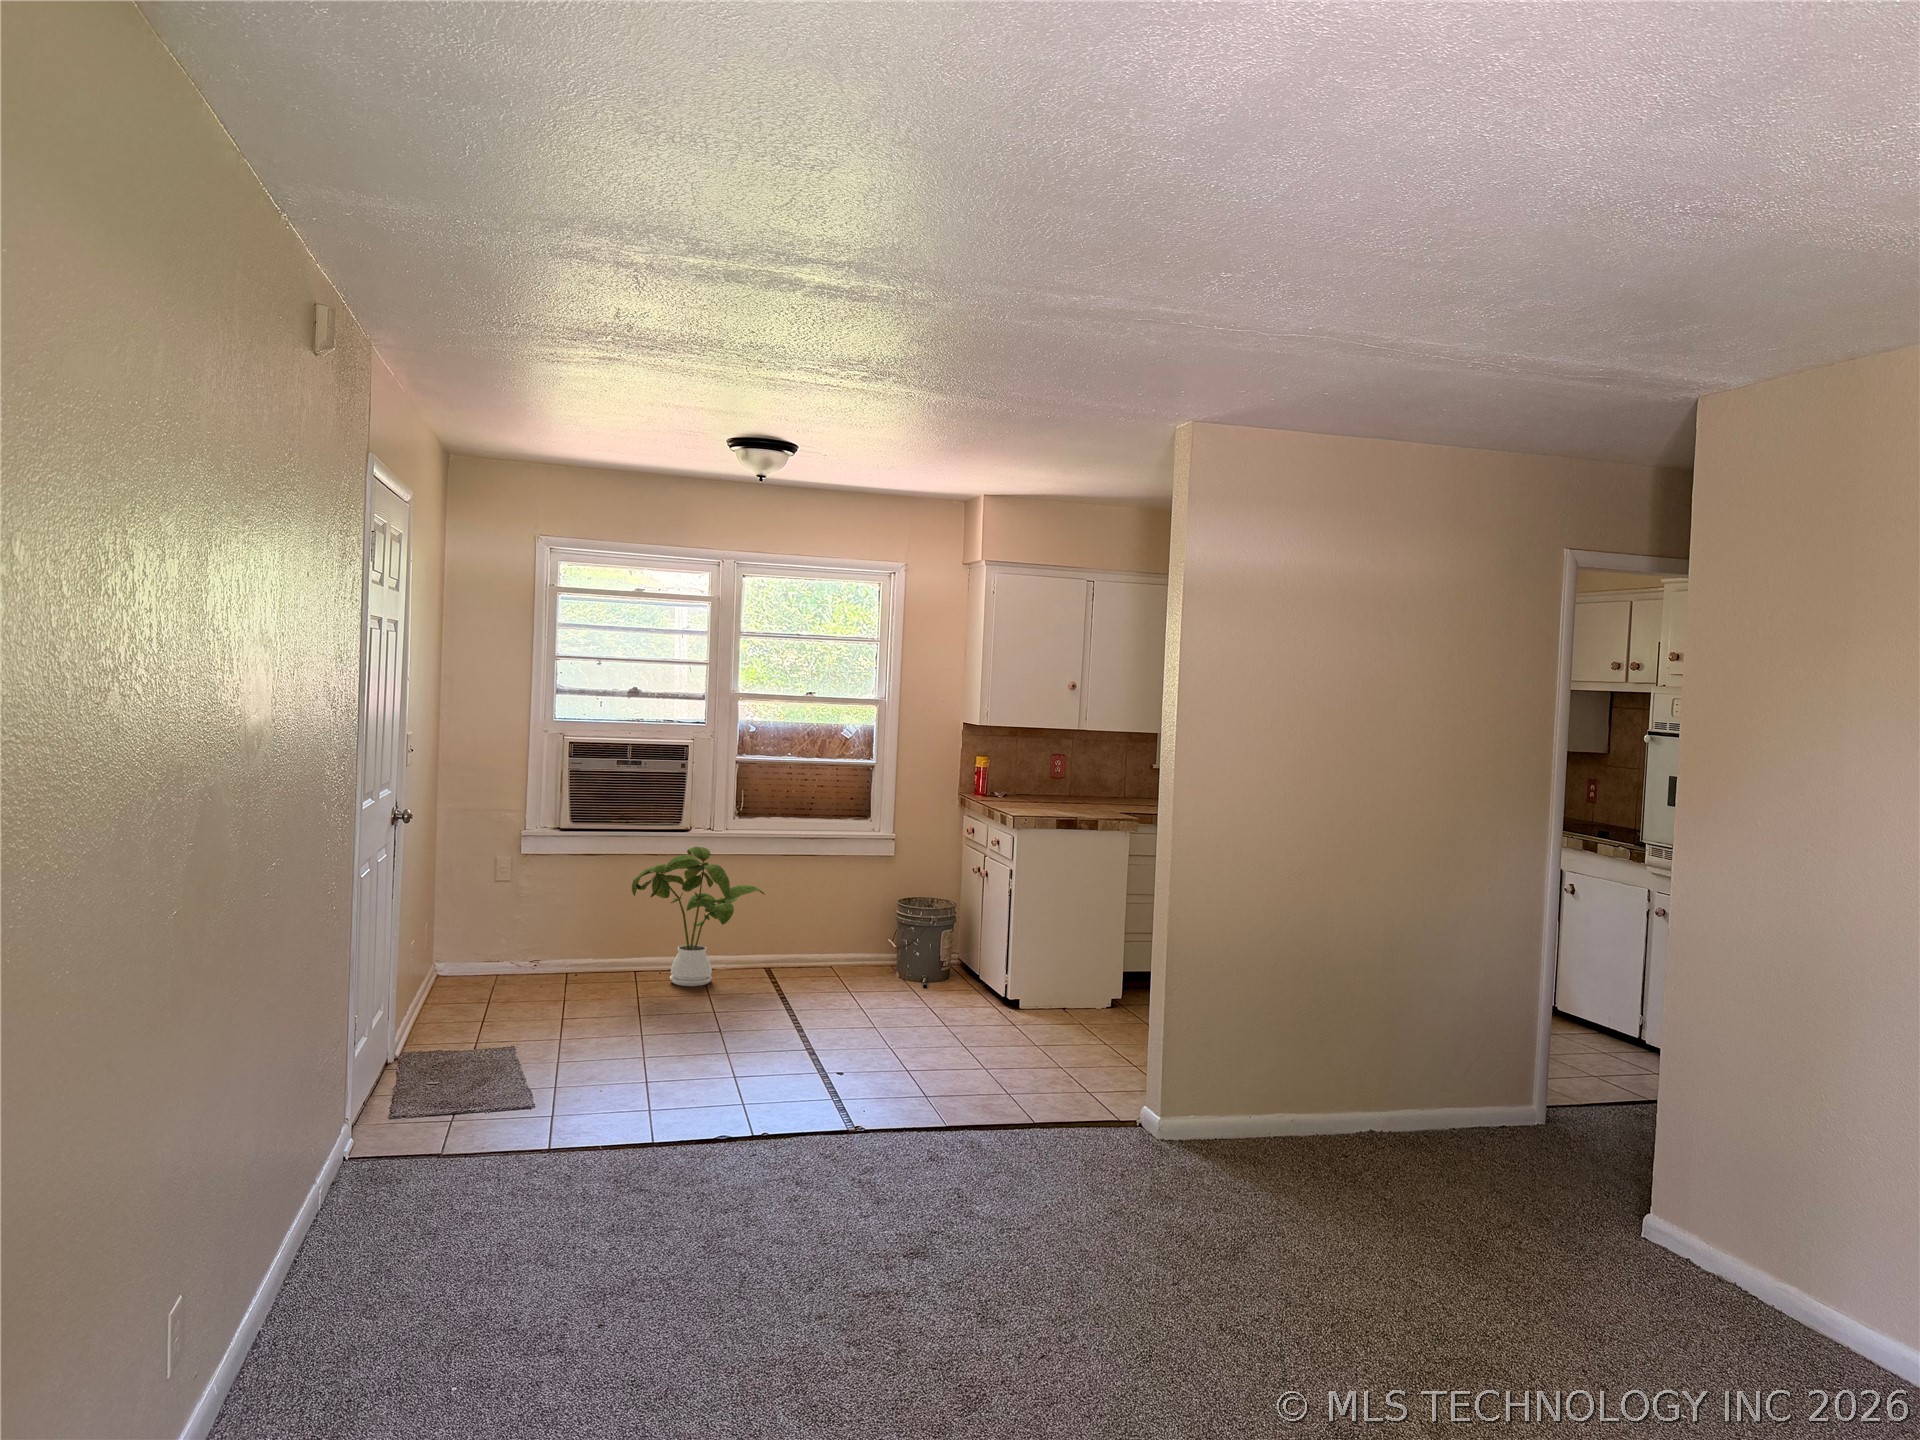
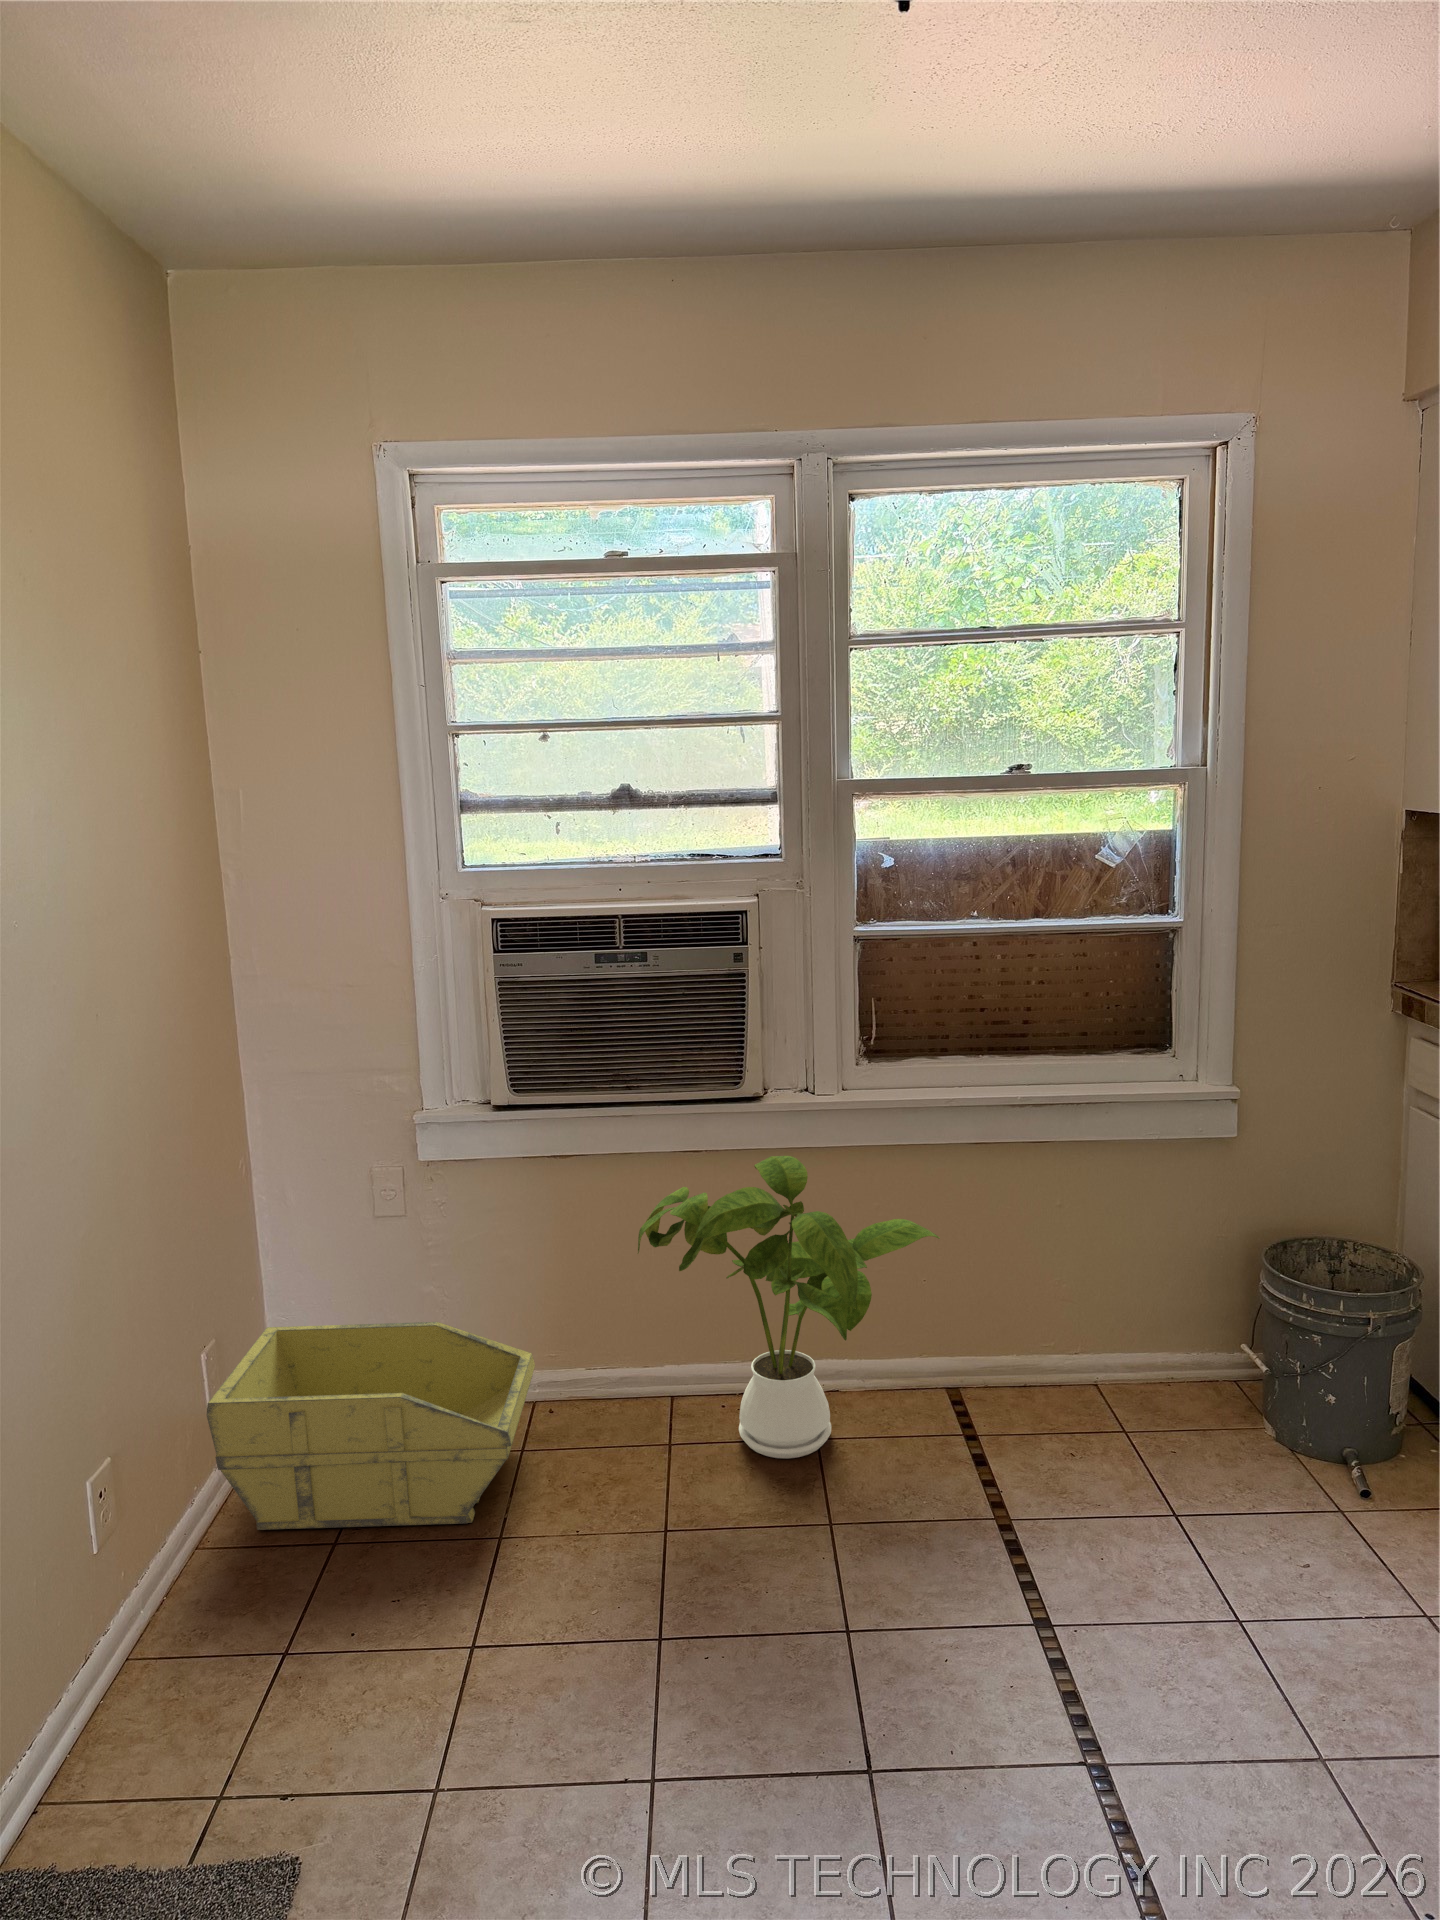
storage bin: none [438,926,576,1002] -> present [206,1322,535,1530]

